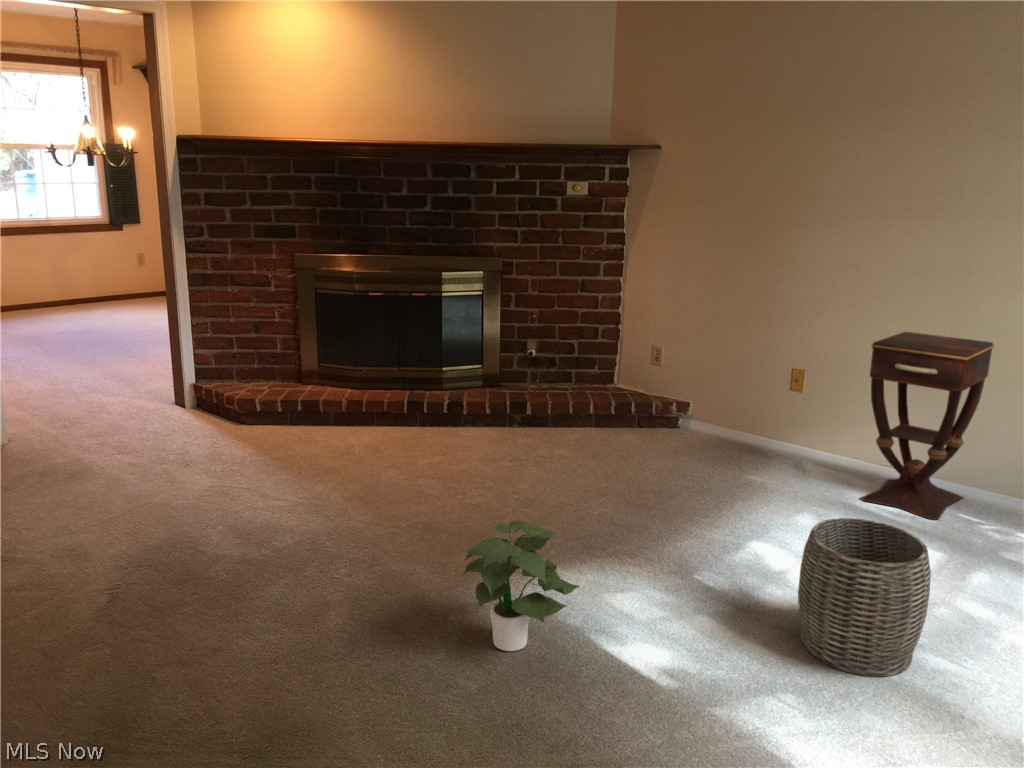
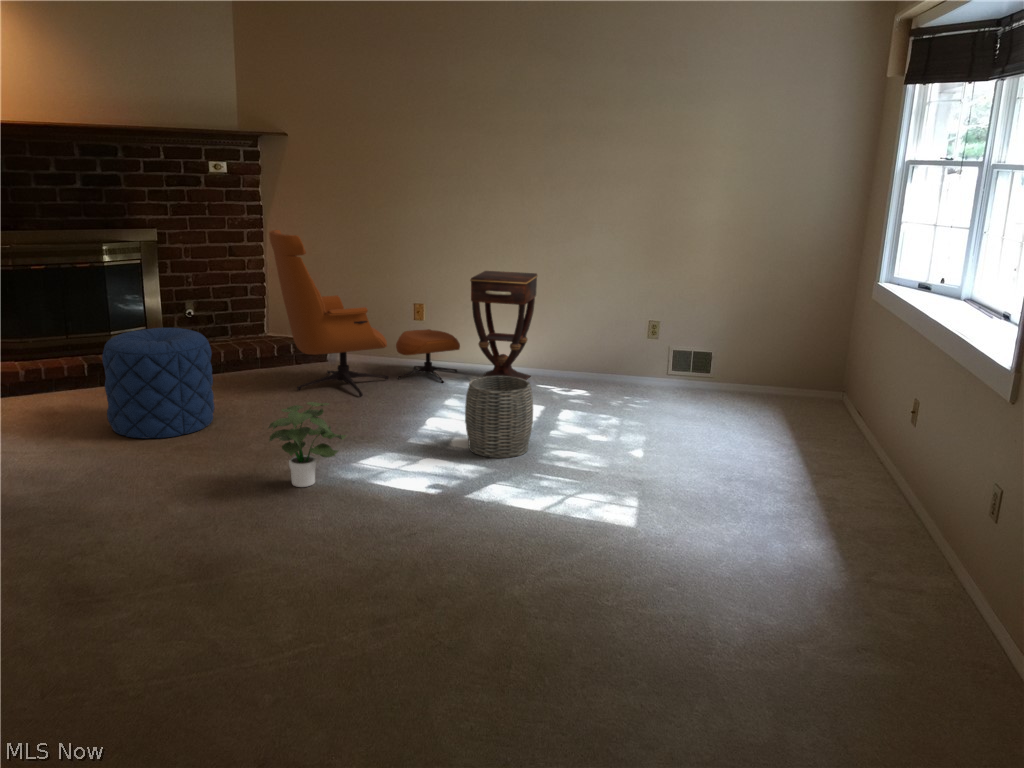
lounge chair: none [595,262,851,491] -> present [269,230,460,396]
pouf: none [368,375,490,514] -> present [102,328,214,438]

